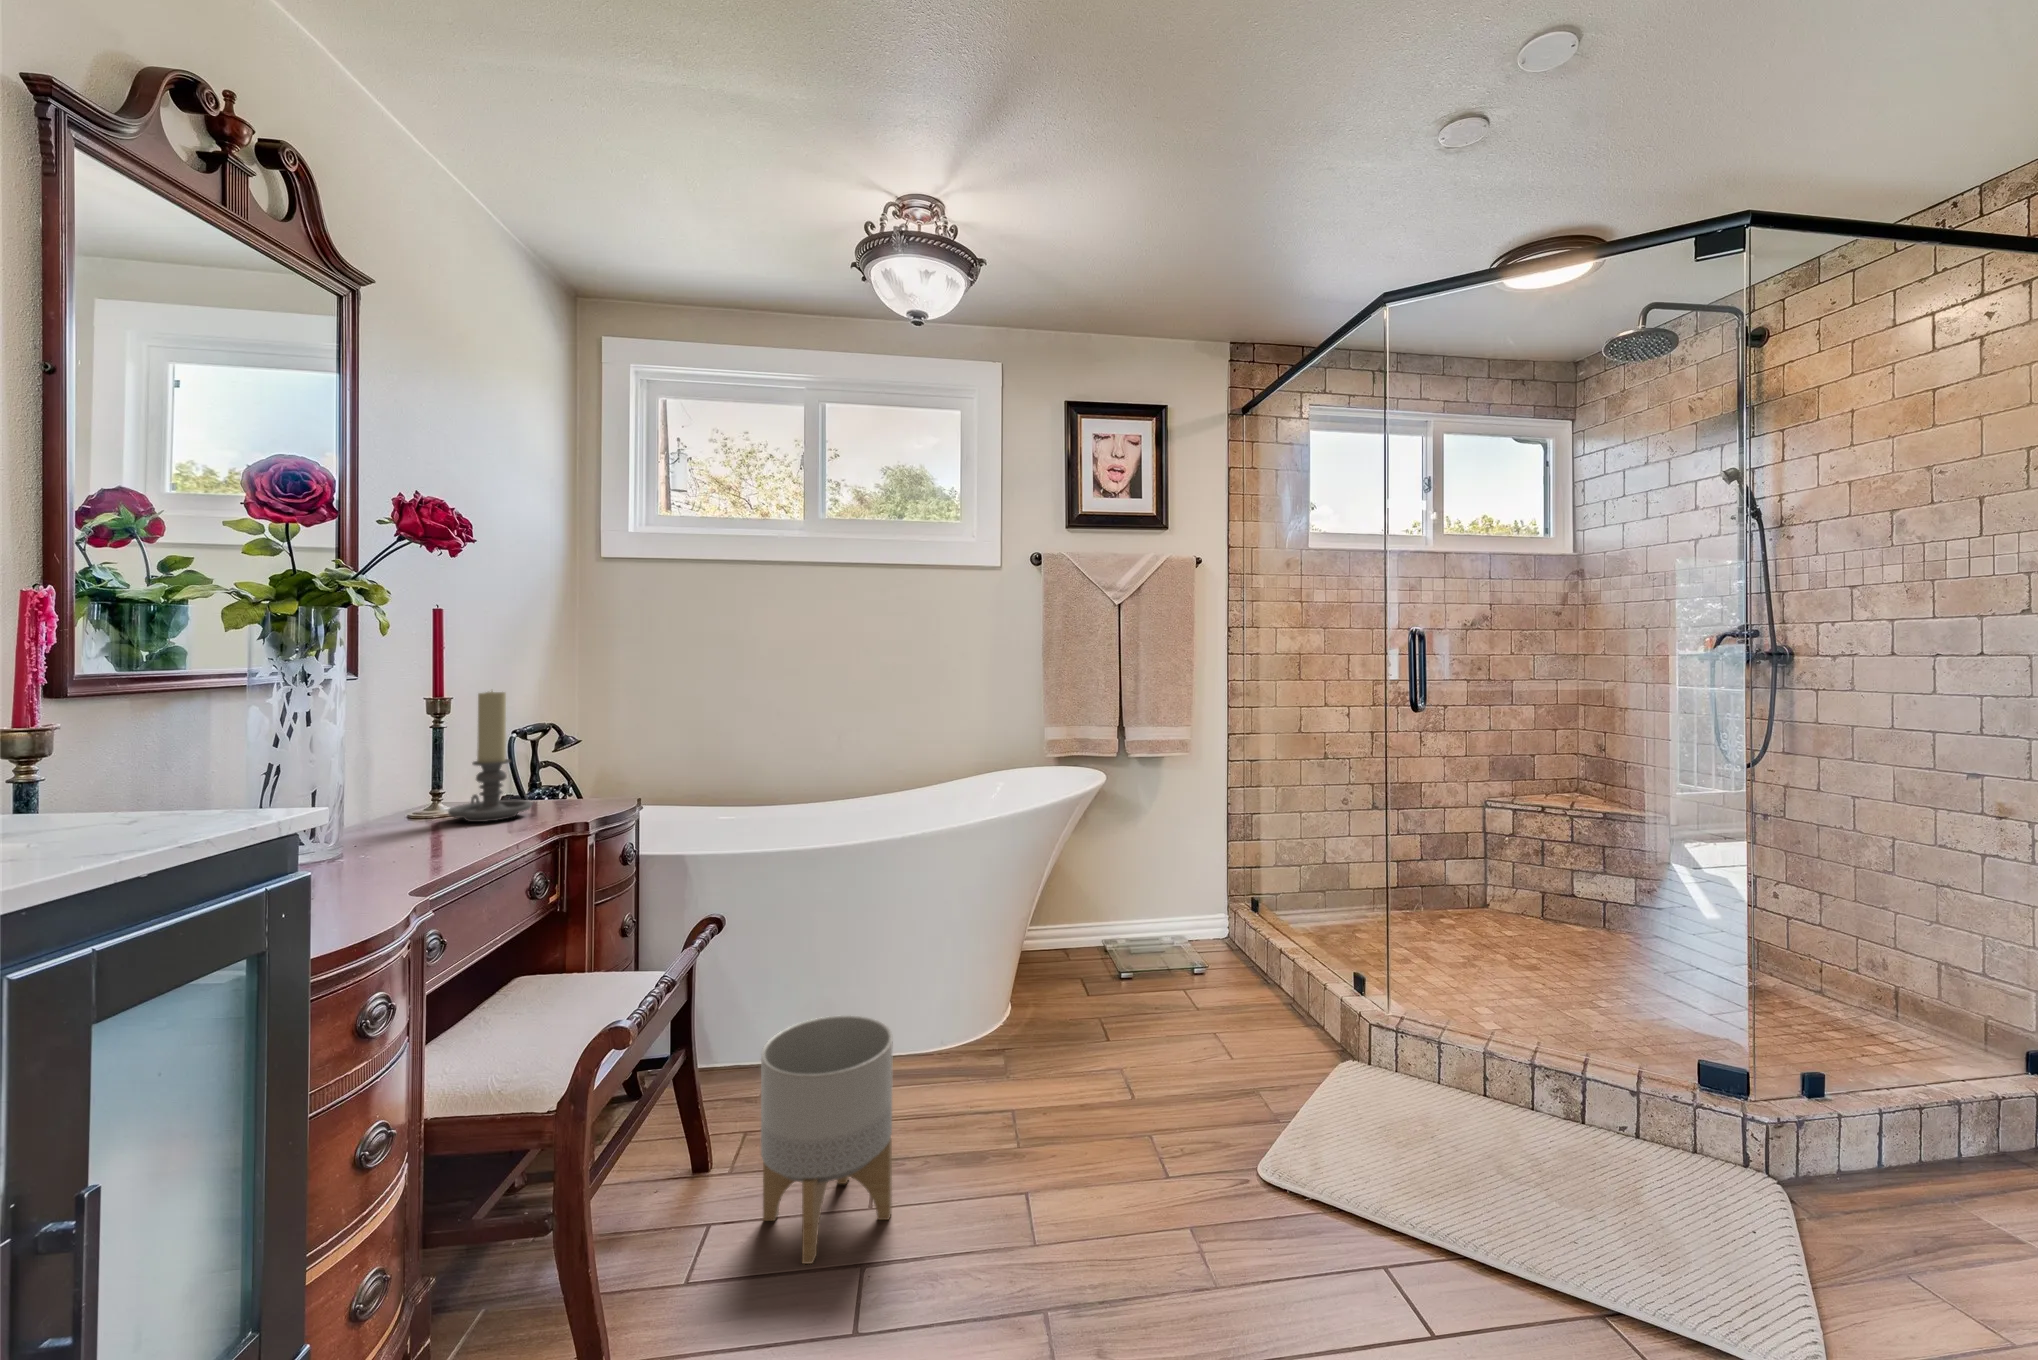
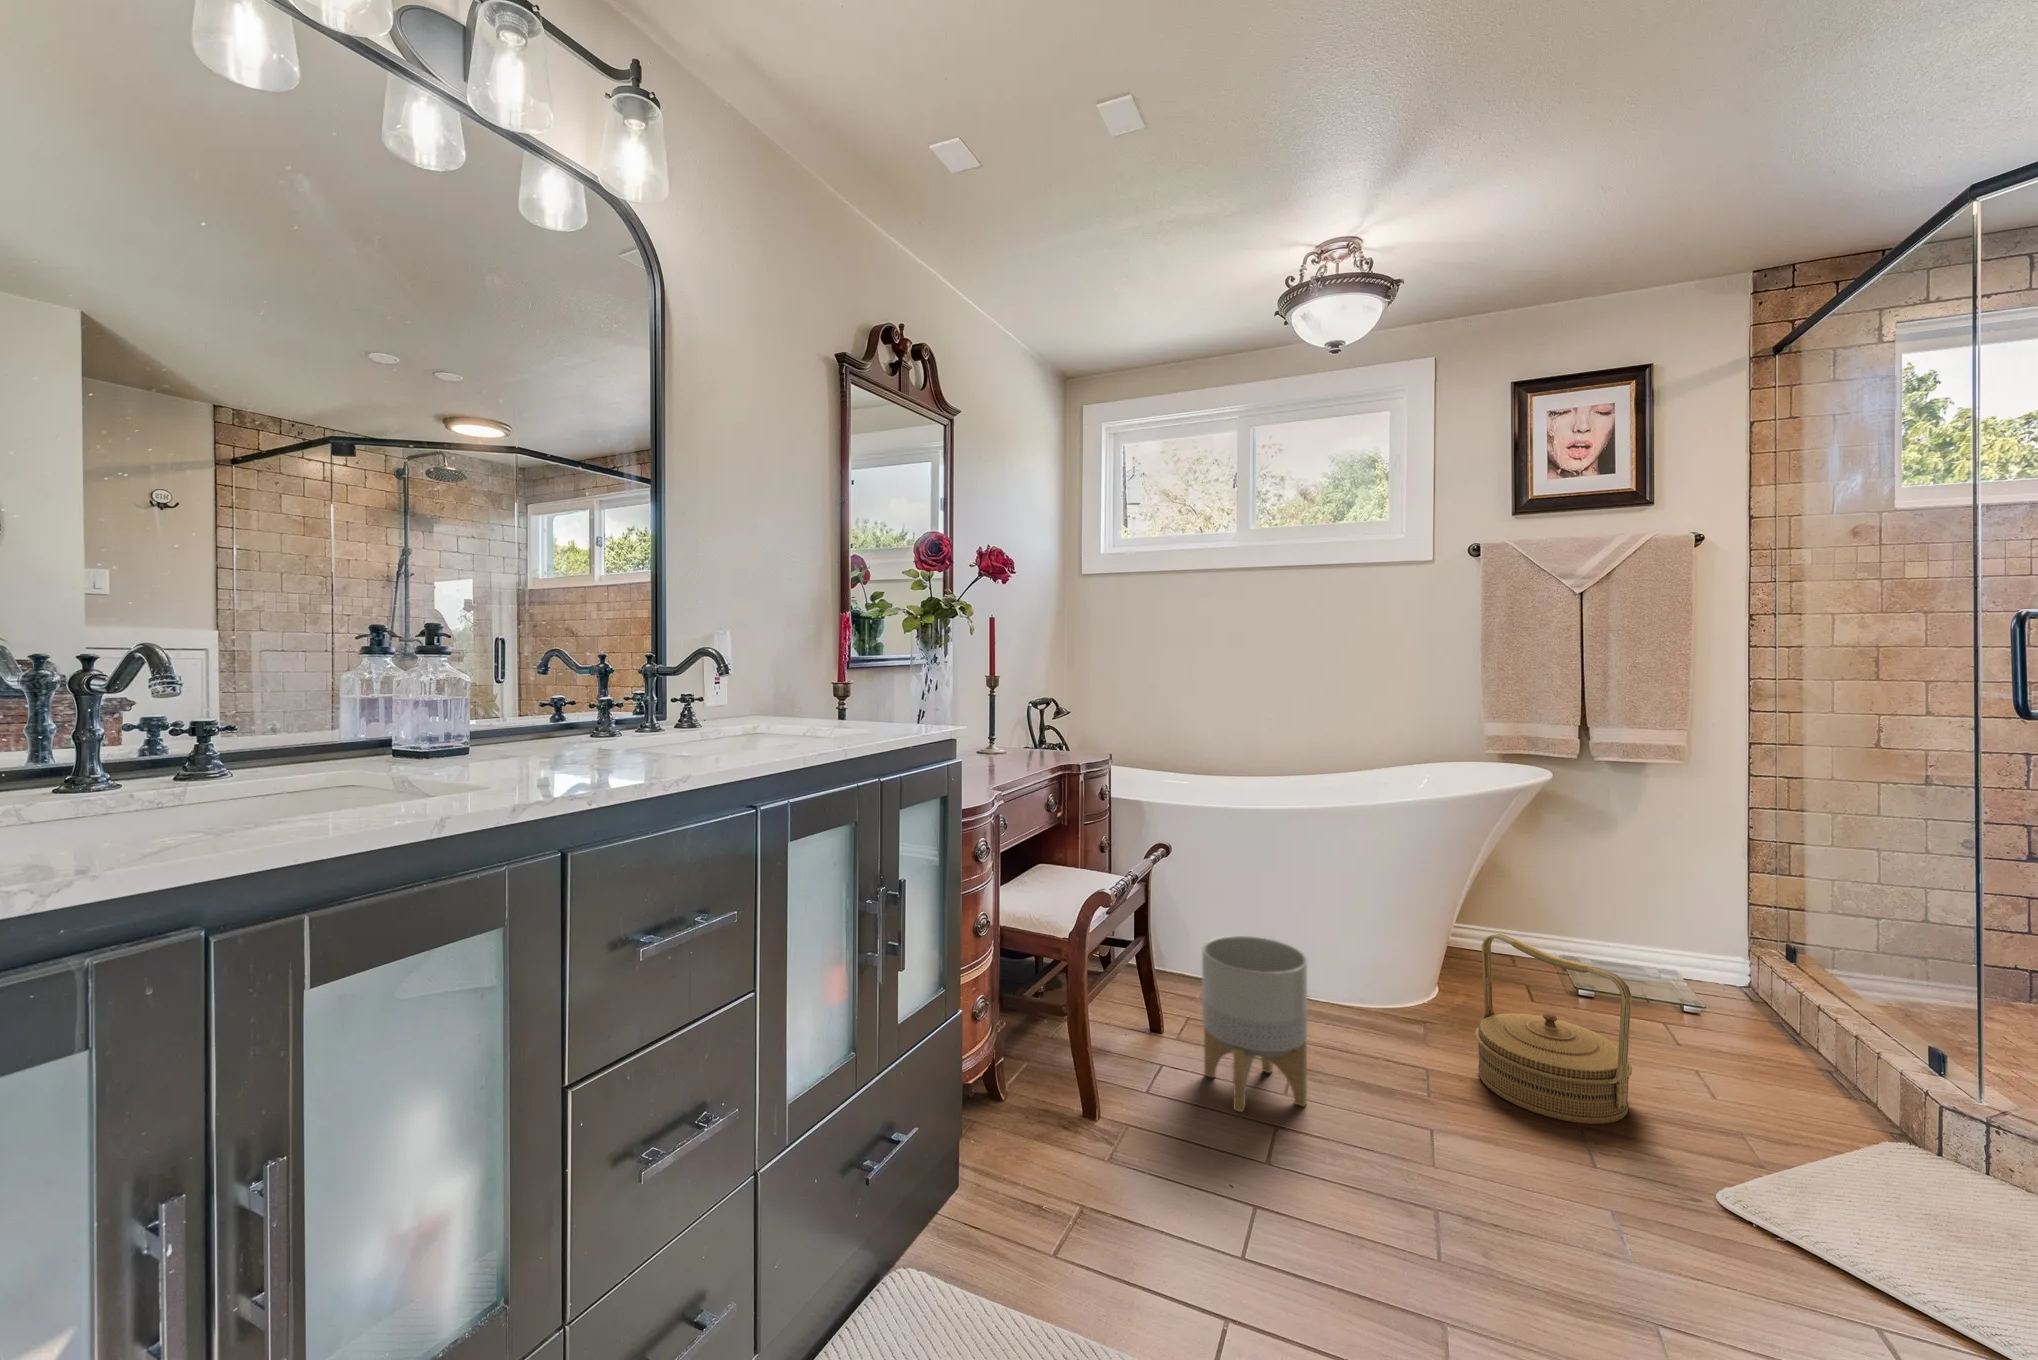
candle holder: present [448,691,533,822] -> none [1001,669,1047,758]
basket: none [1054,946,1184,1130] -> present [1475,934,1632,1124]

